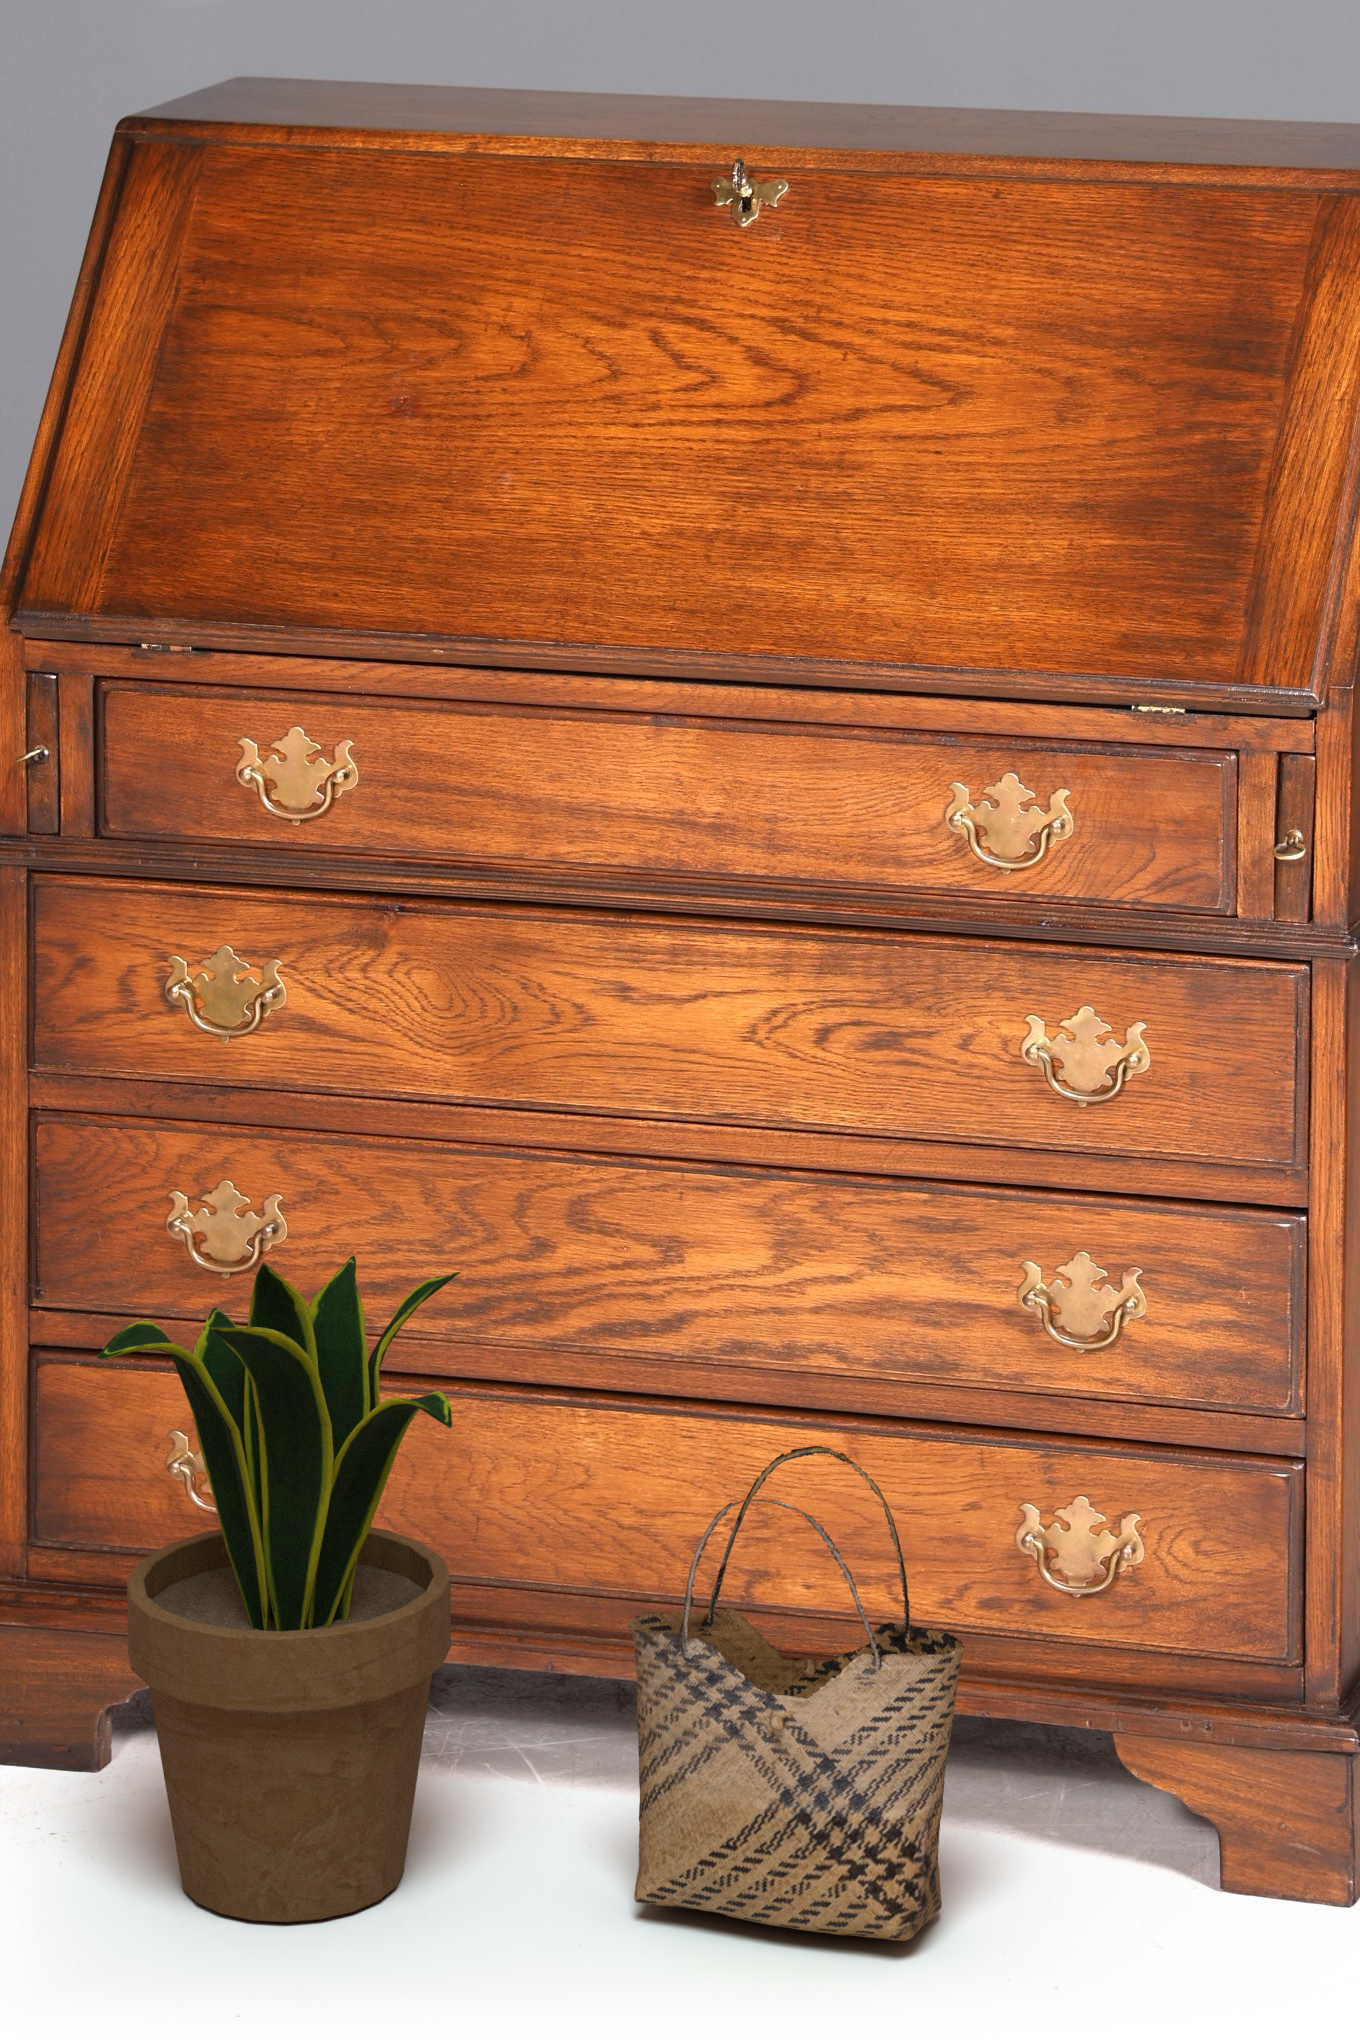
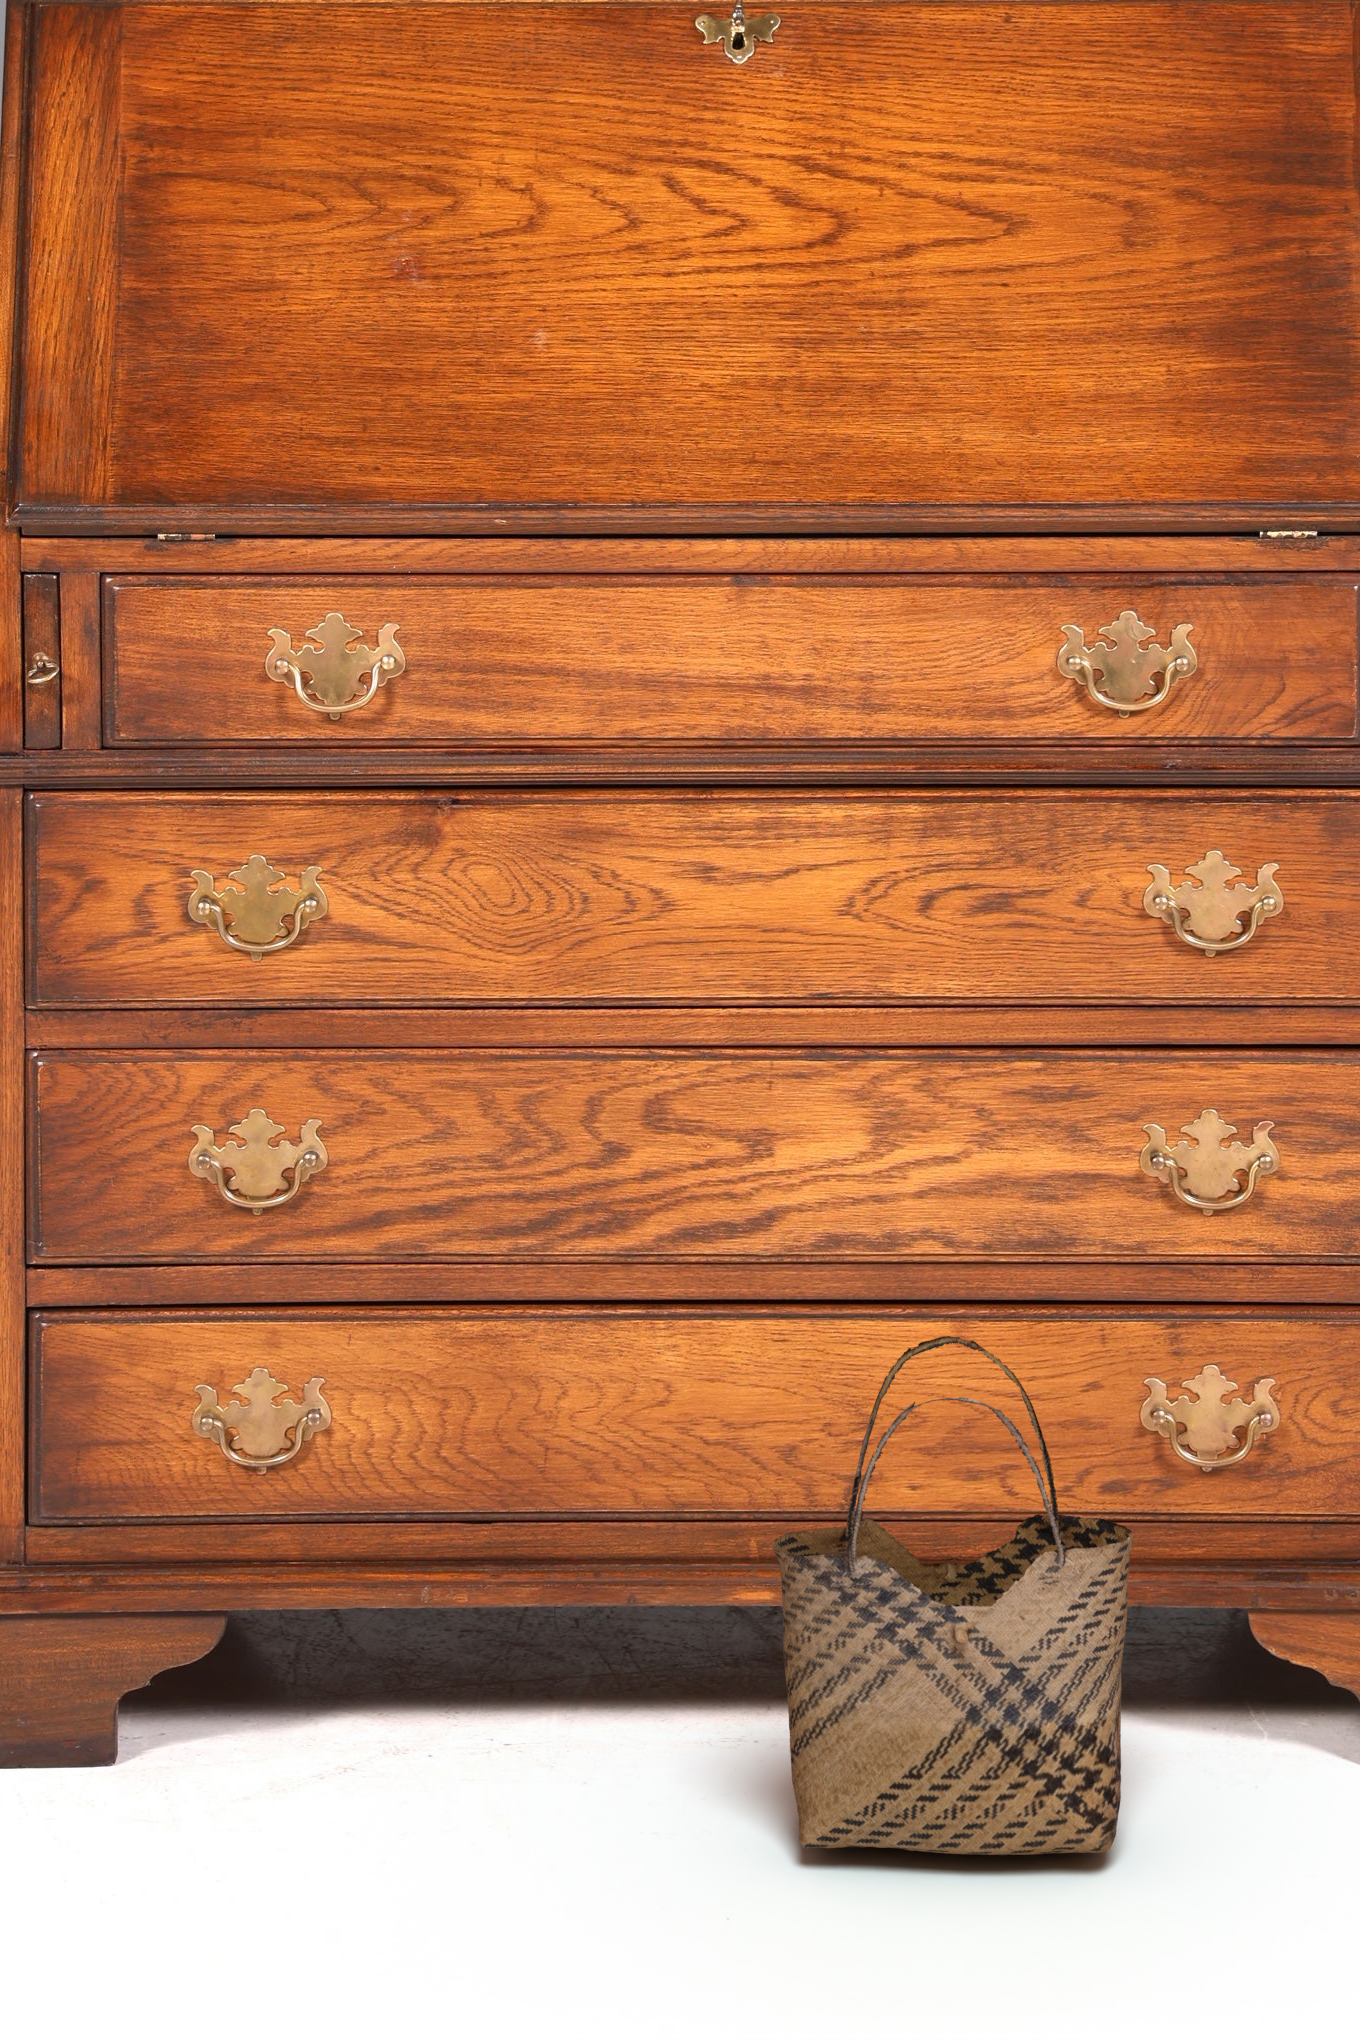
potted plant: present [97,1256,460,1922] -> none [214,1181,606,1927]

